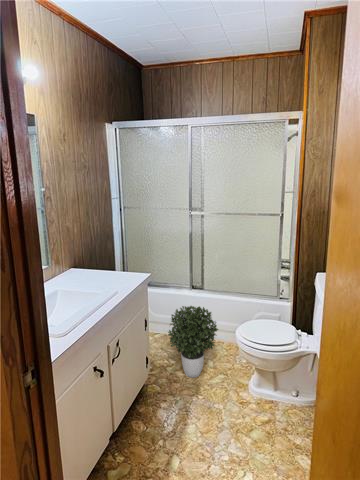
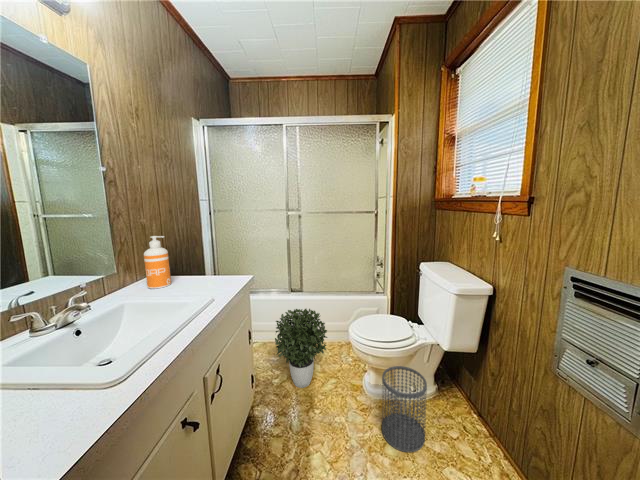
soap dispenser: none [67,236,86,278] -> present [144,236,171,289]
wastebasket: none [253,368,294,439] -> present [382,366,427,452]

